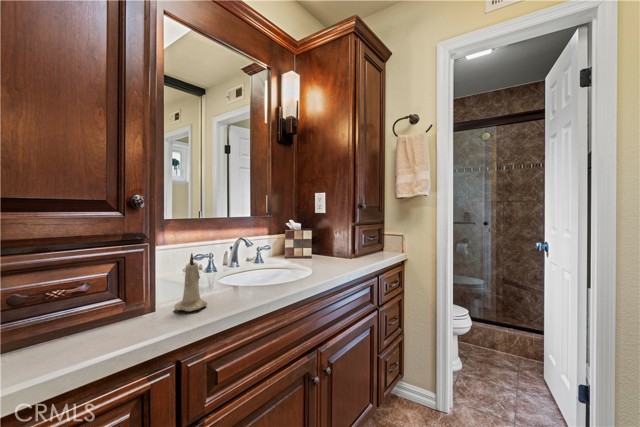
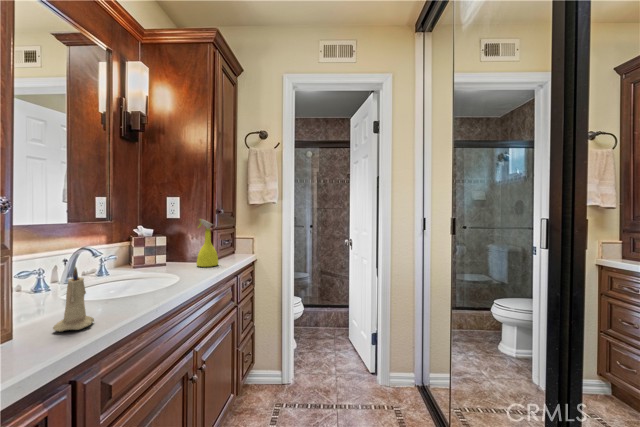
spray bottle: none [336,214,358,263] -> present [196,219,218,267]

